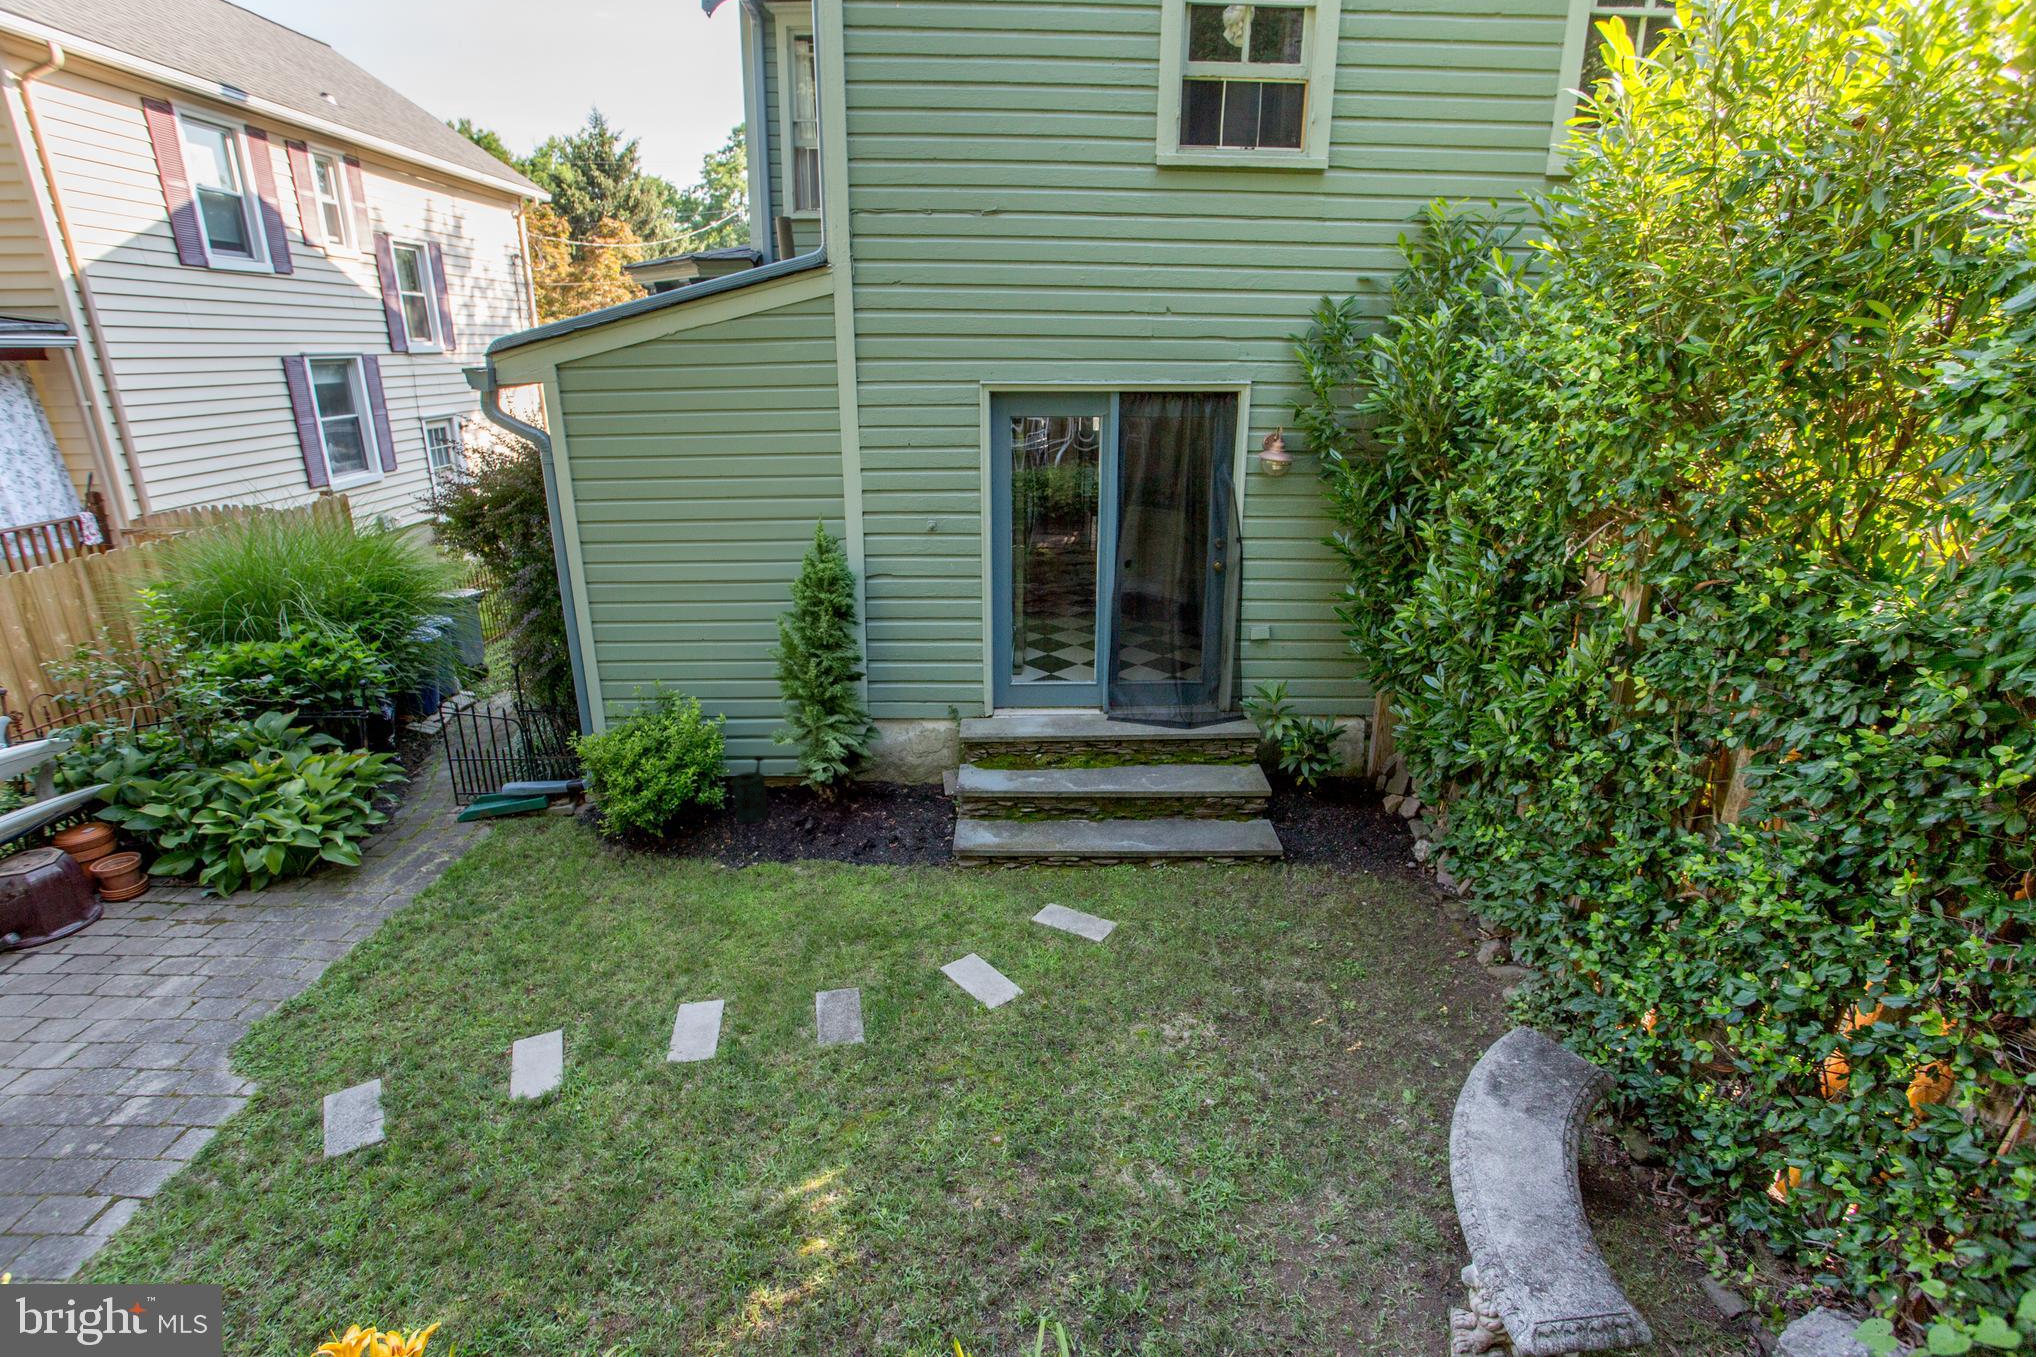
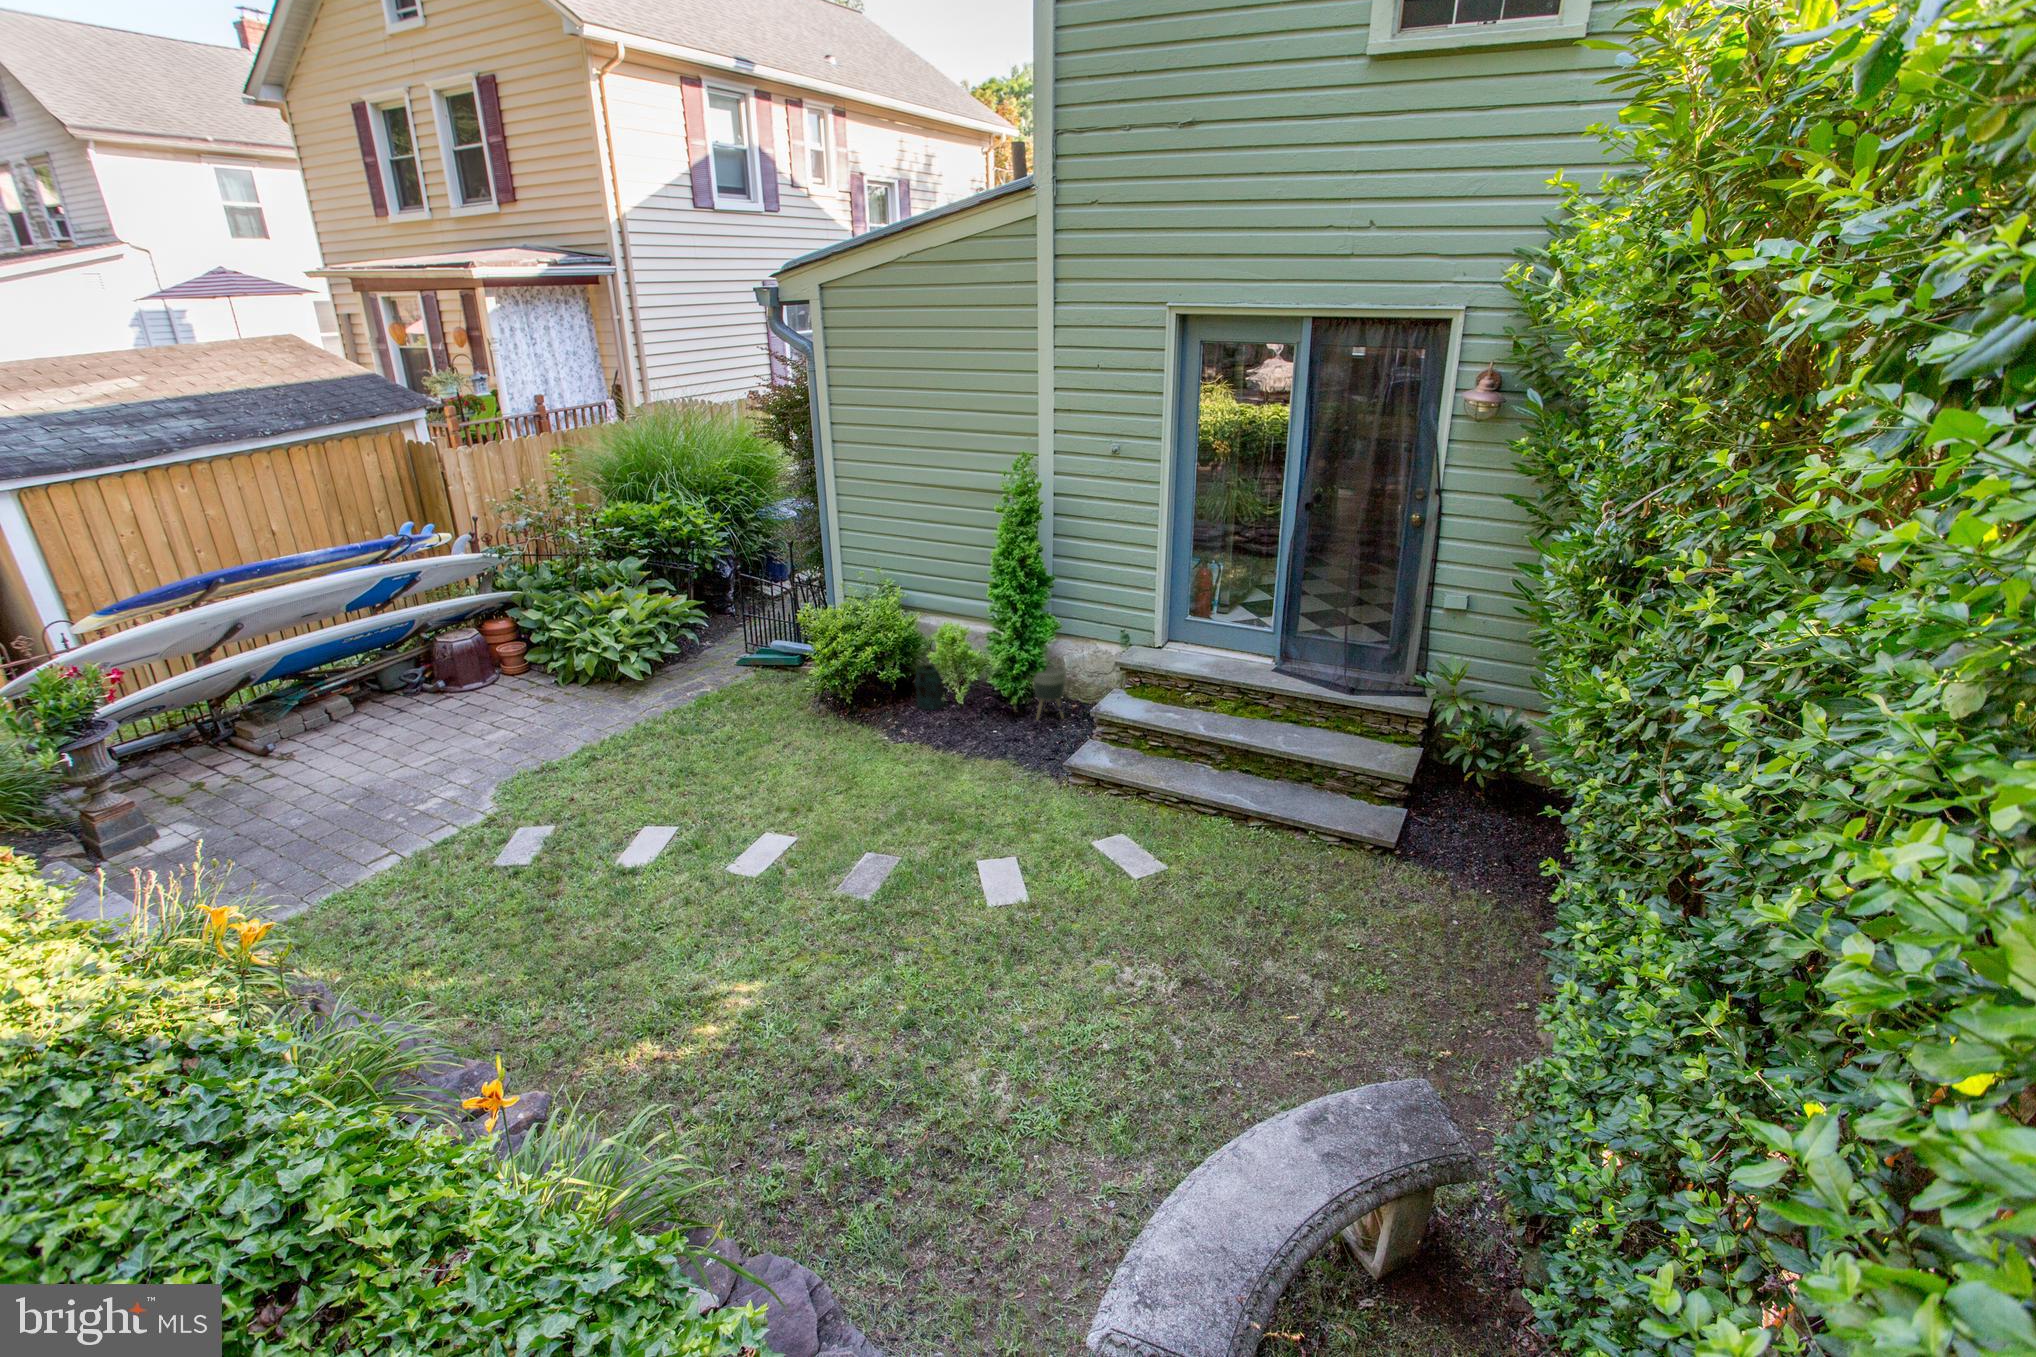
planter: none [865,748,902,809] -> present [1034,664,1066,720]

